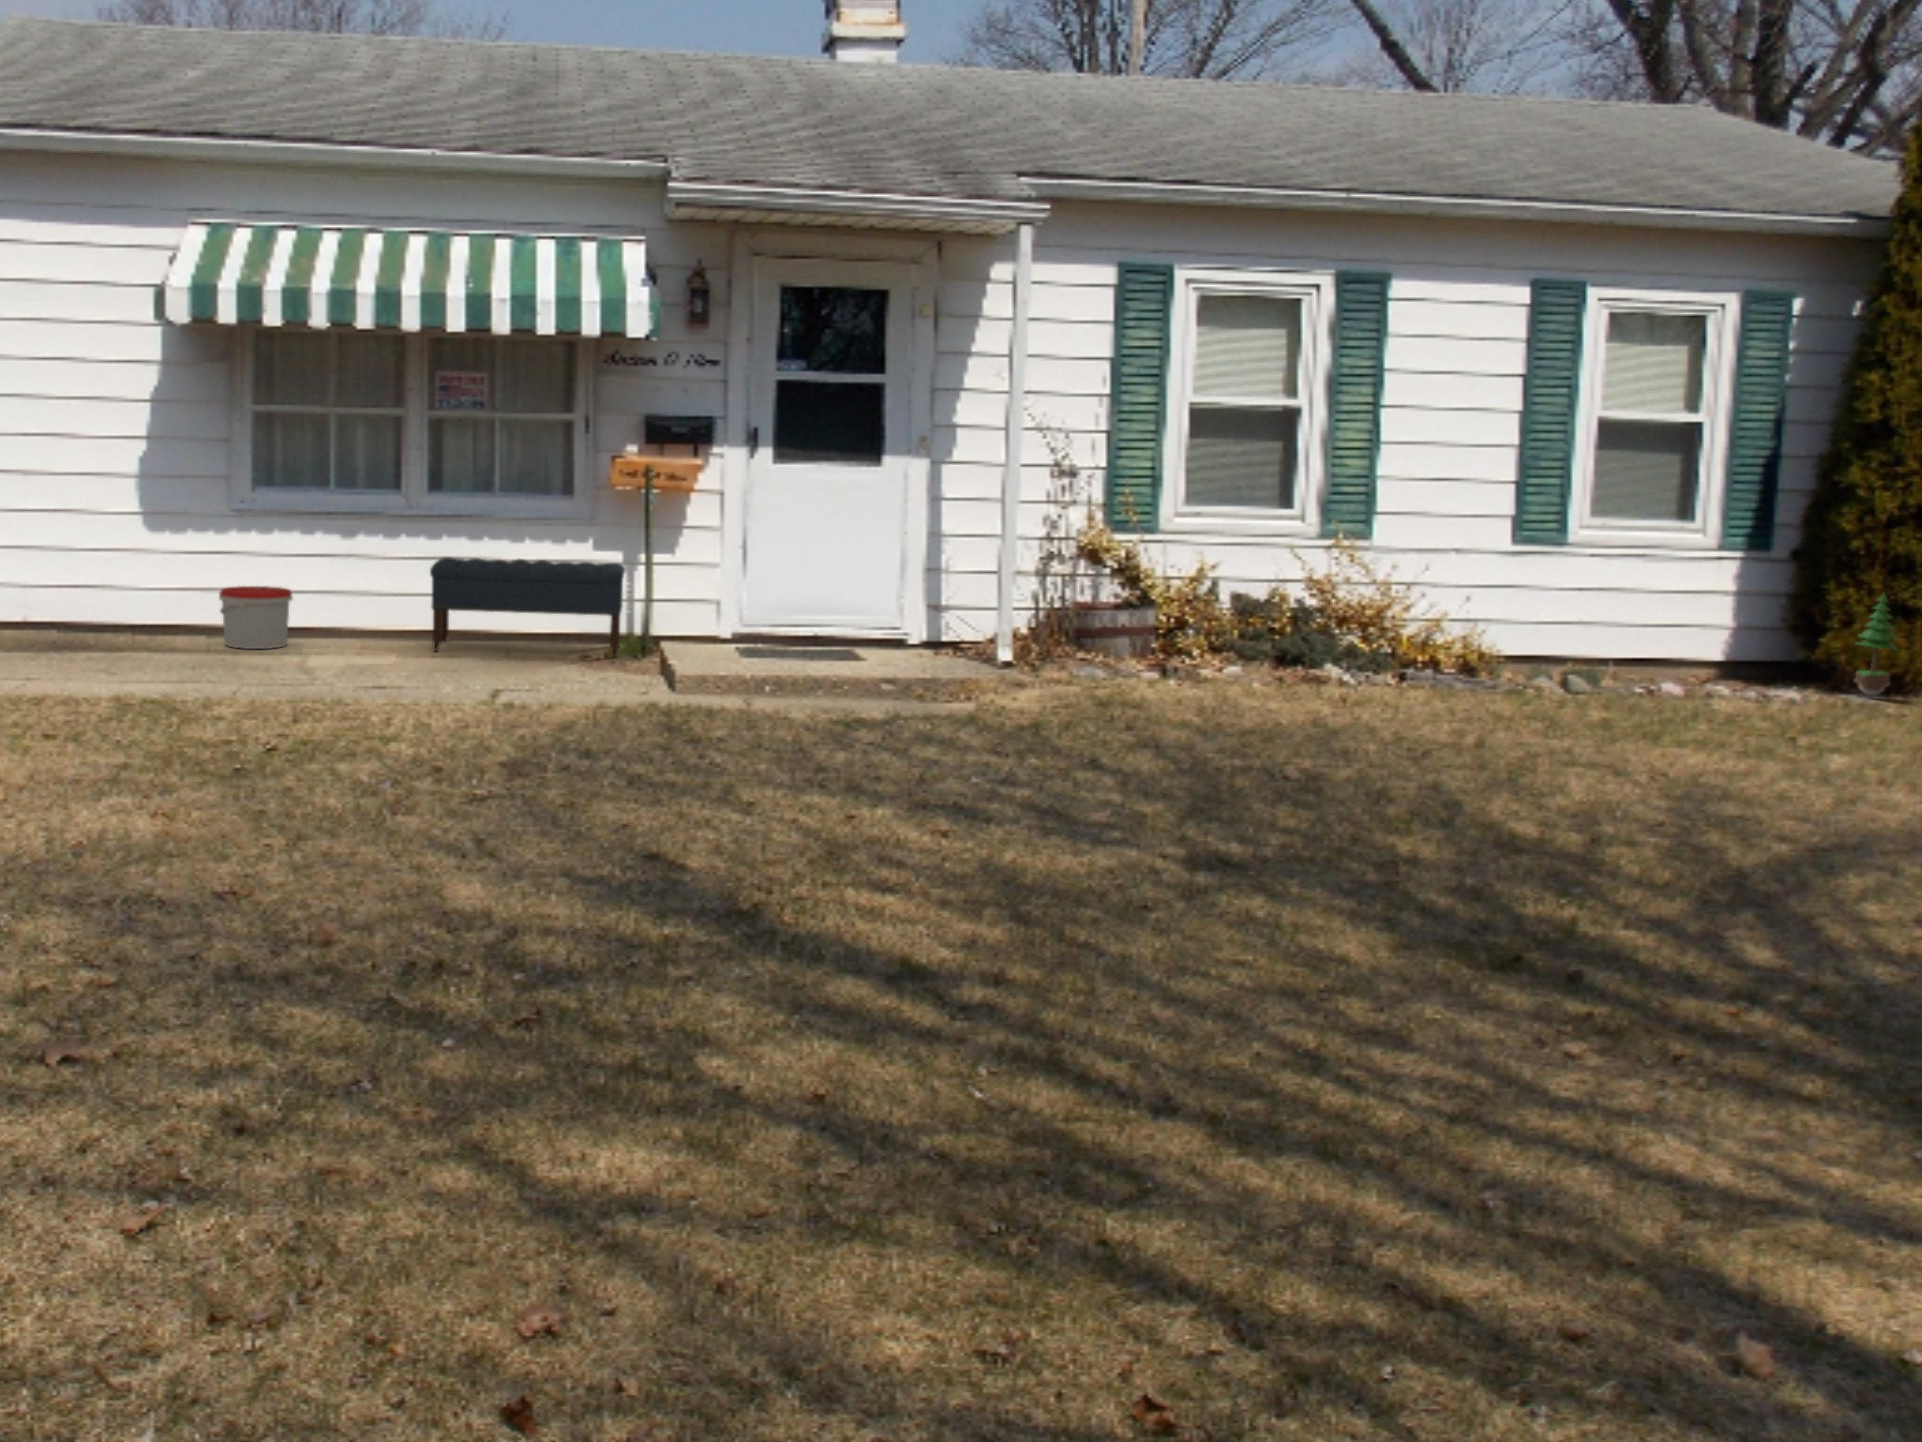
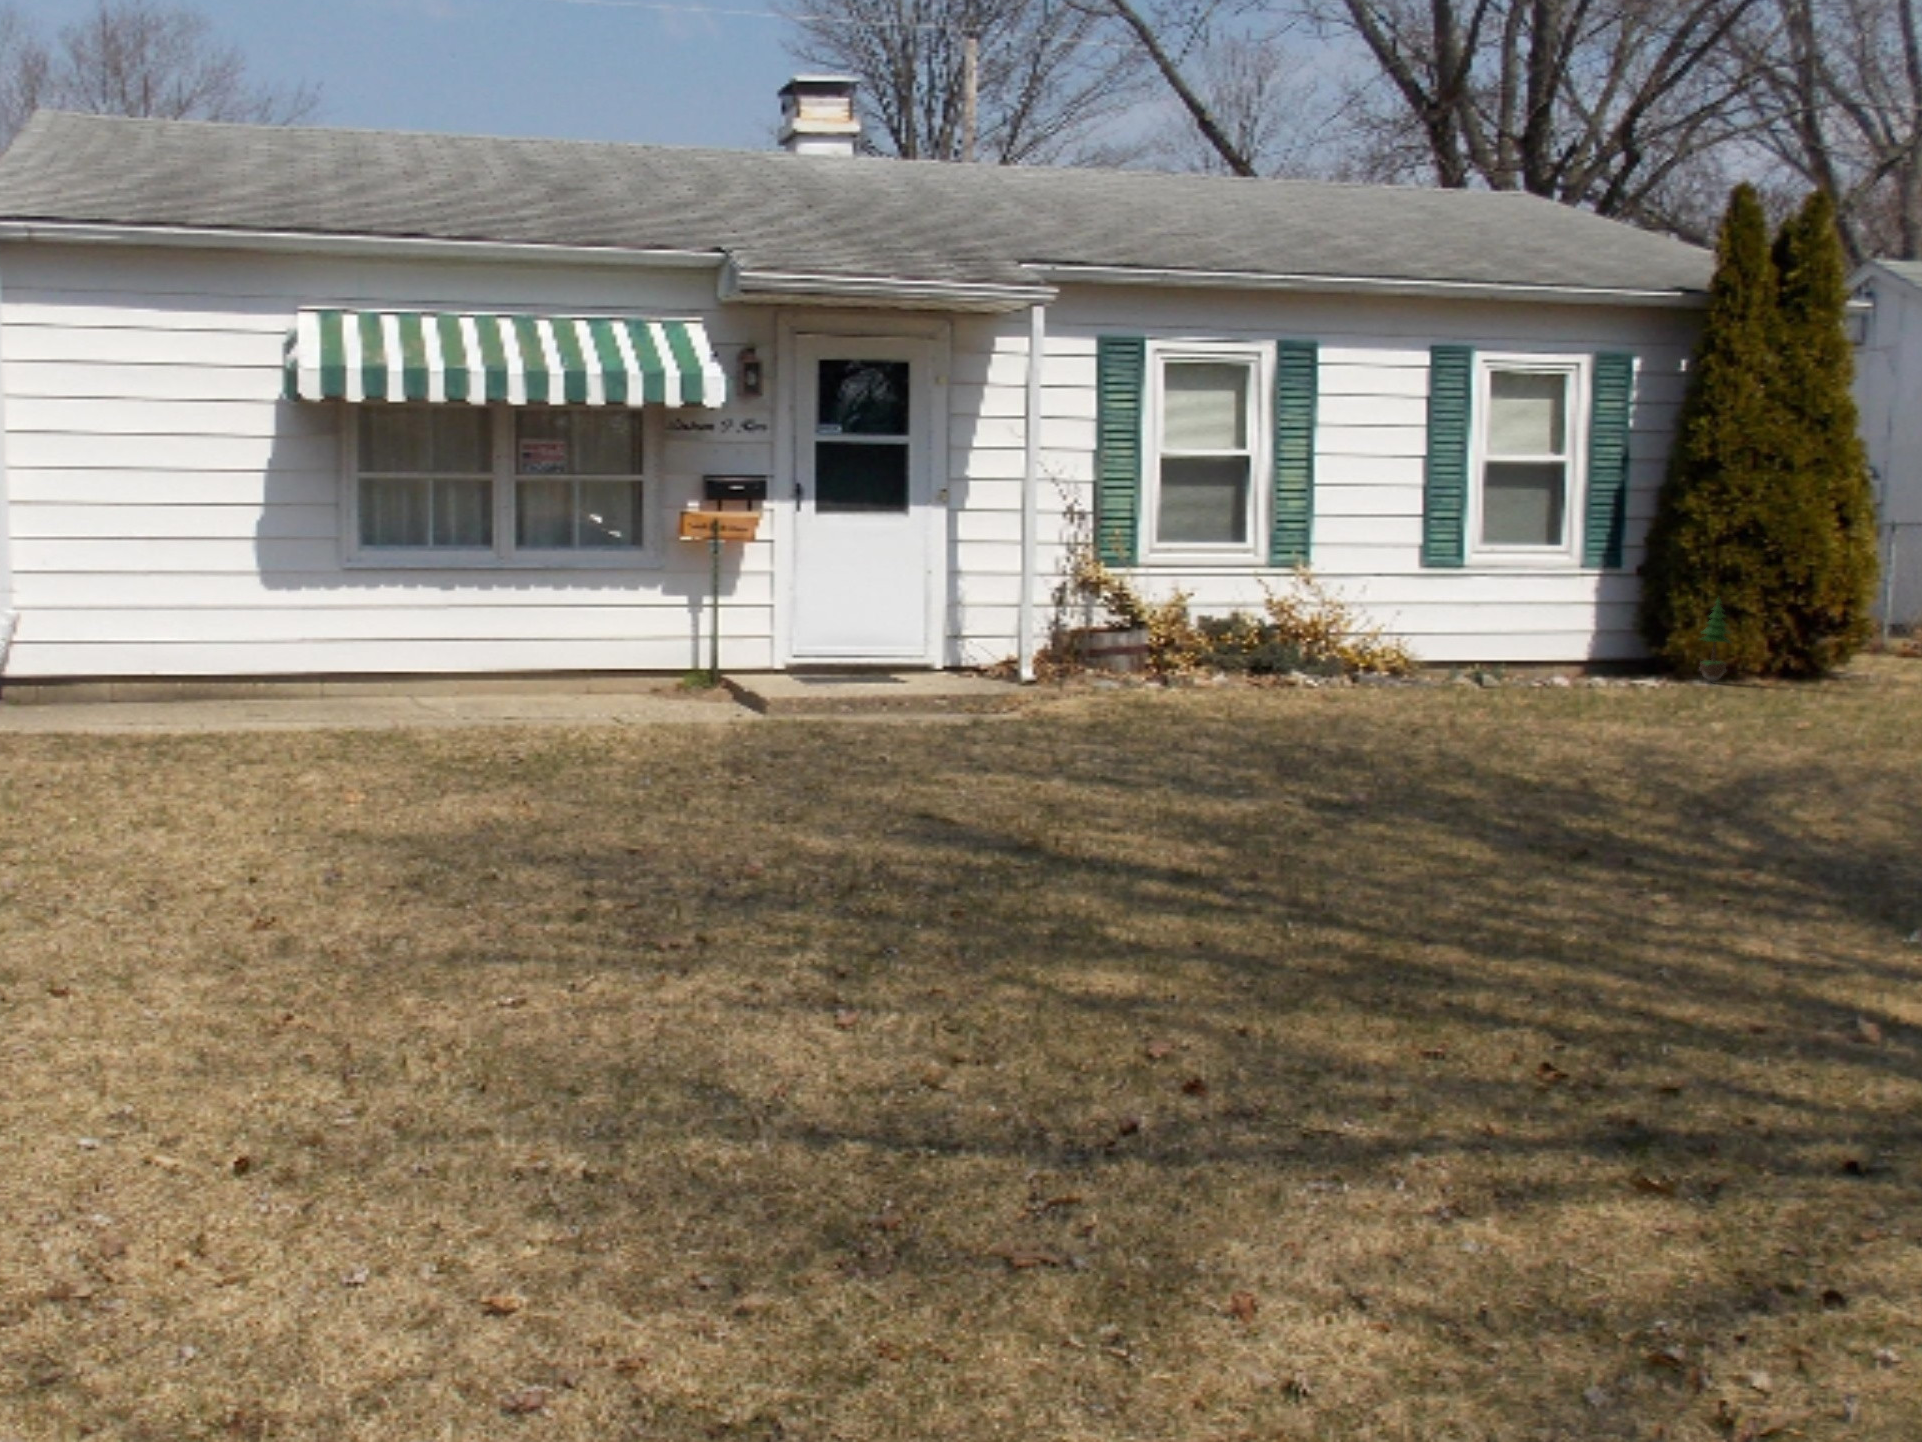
bench: present [430,557,625,657] -> none [528,606,702,689]
bucket: present [219,586,292,649] -> none [339,637,405,692]

